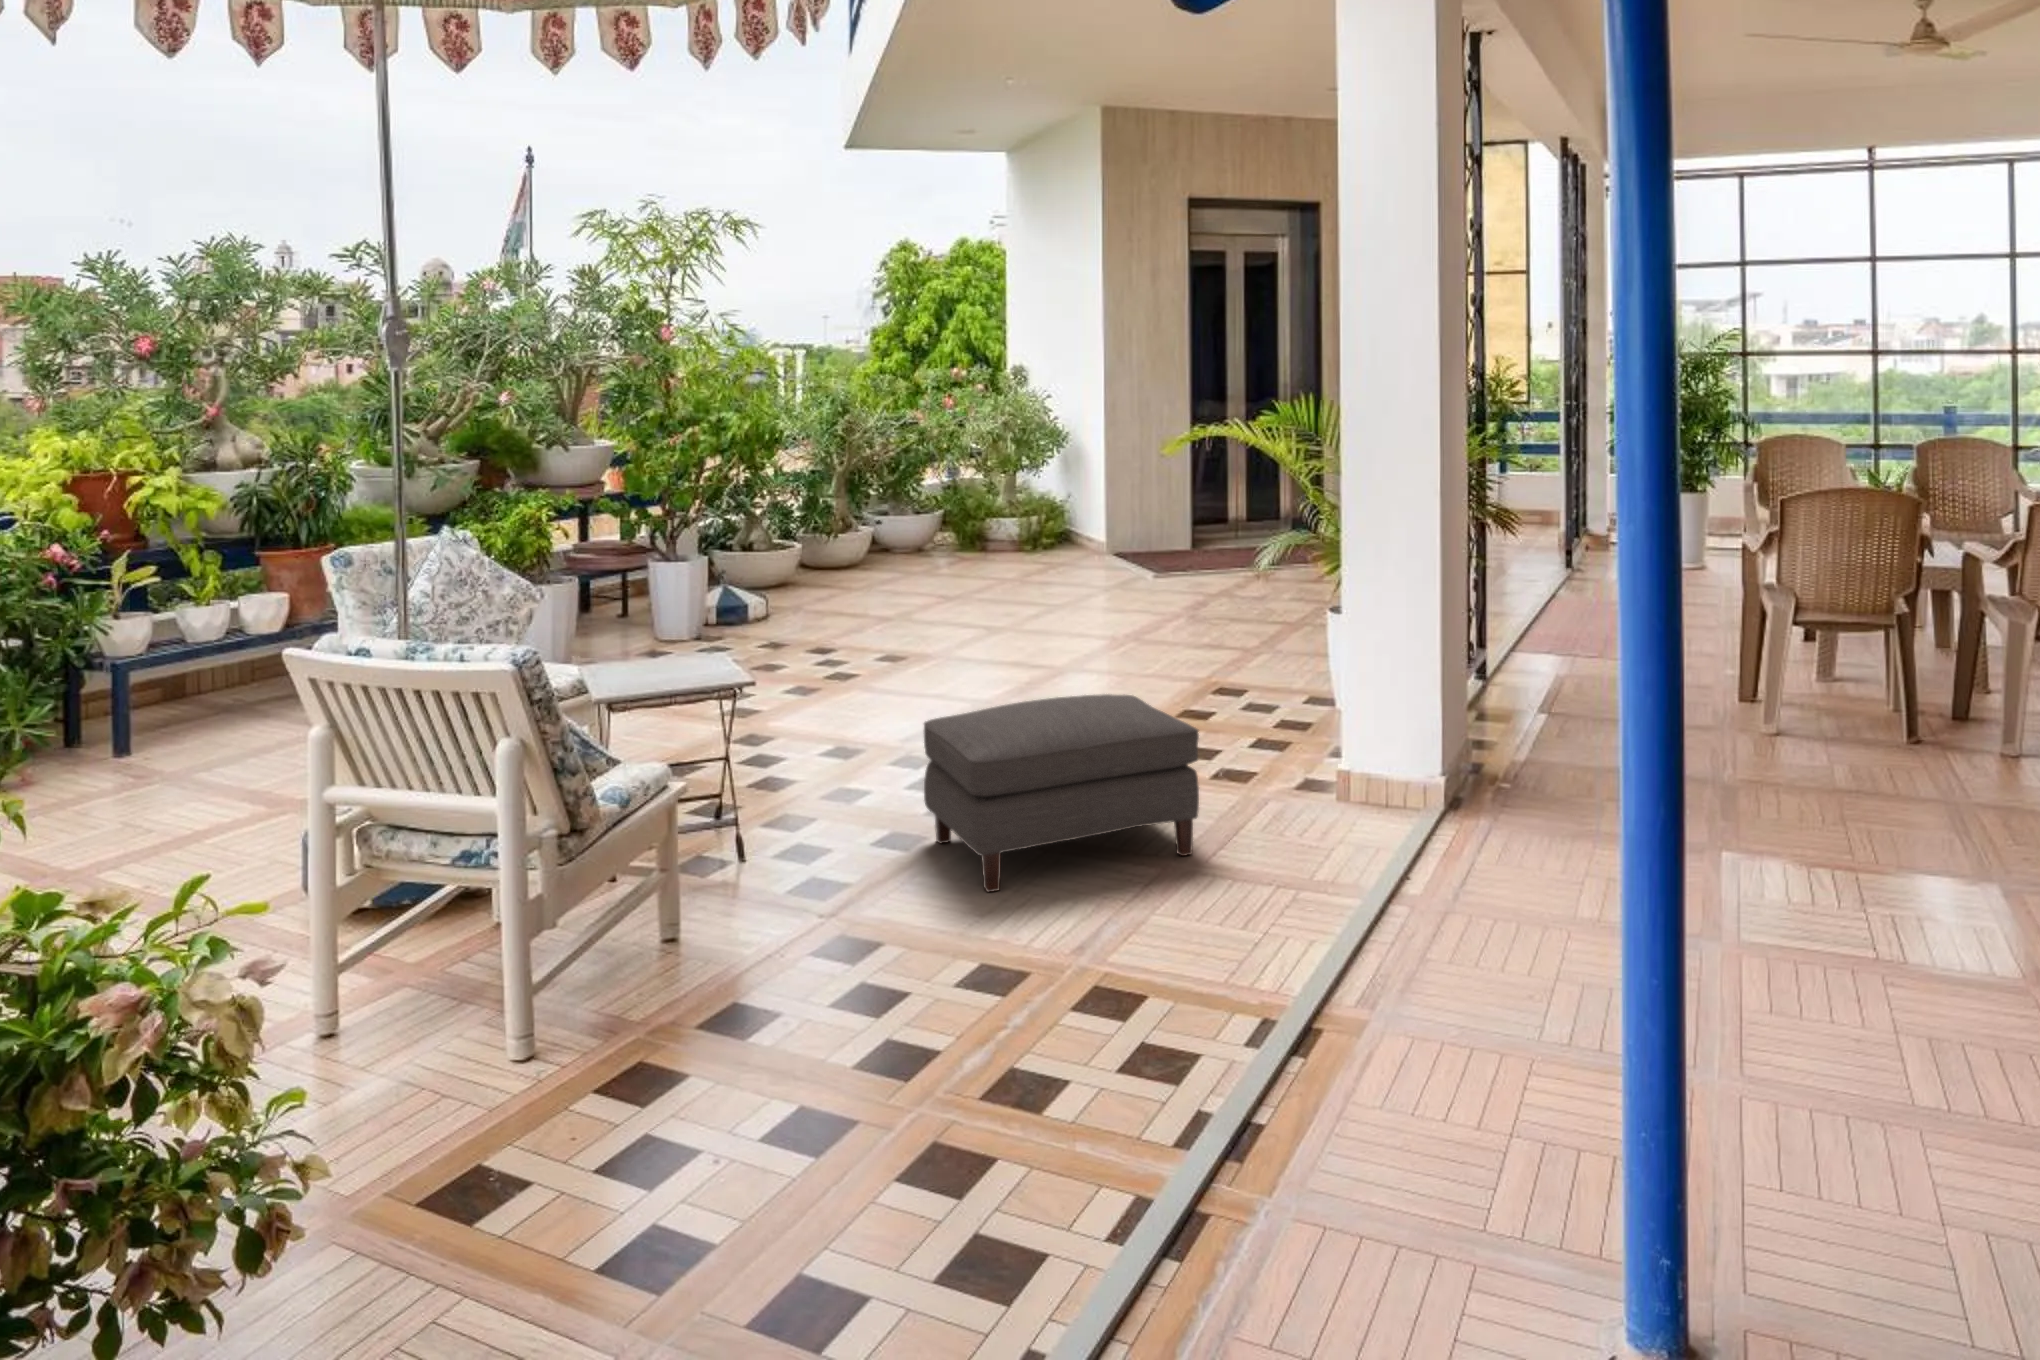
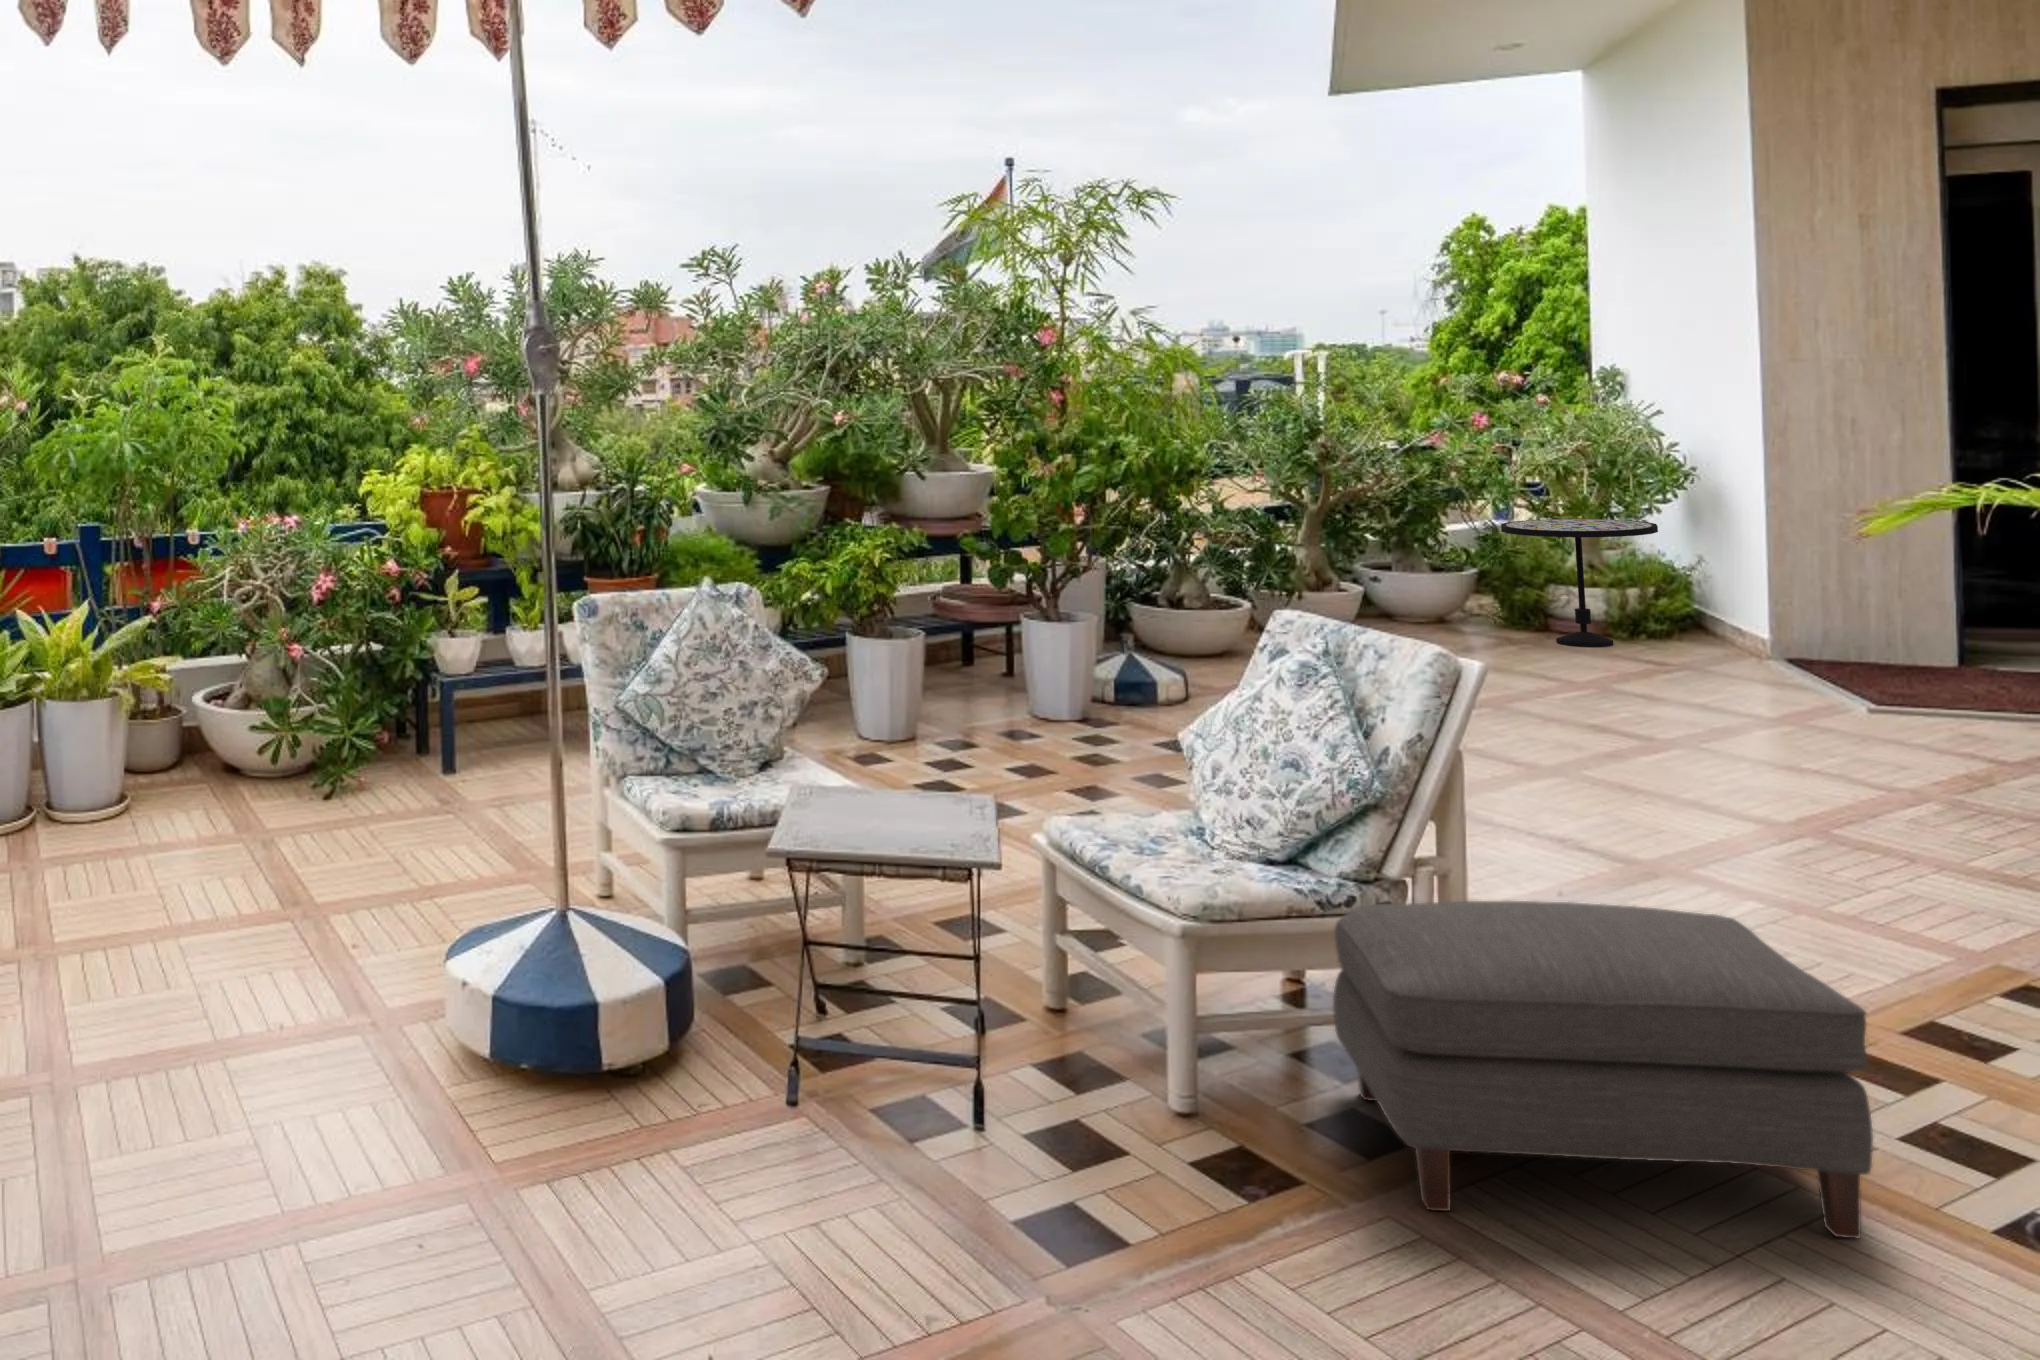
side table: none [962,472,1053,559] -> present [1501,519,1658,647]

